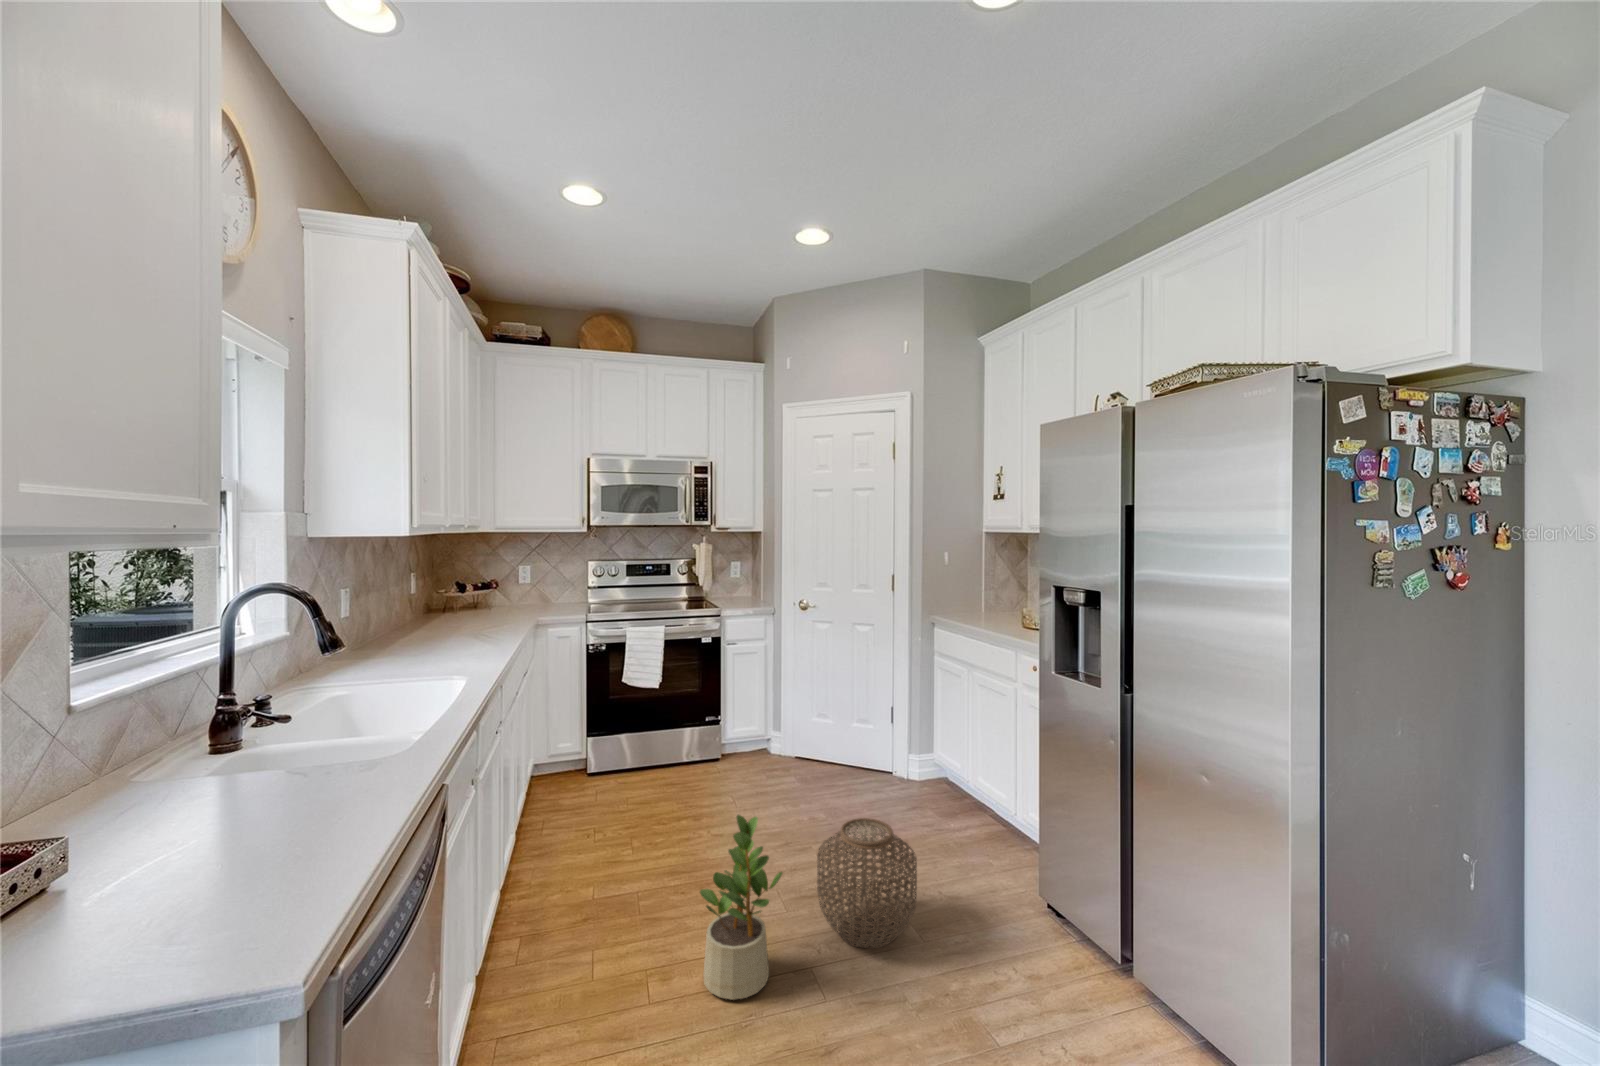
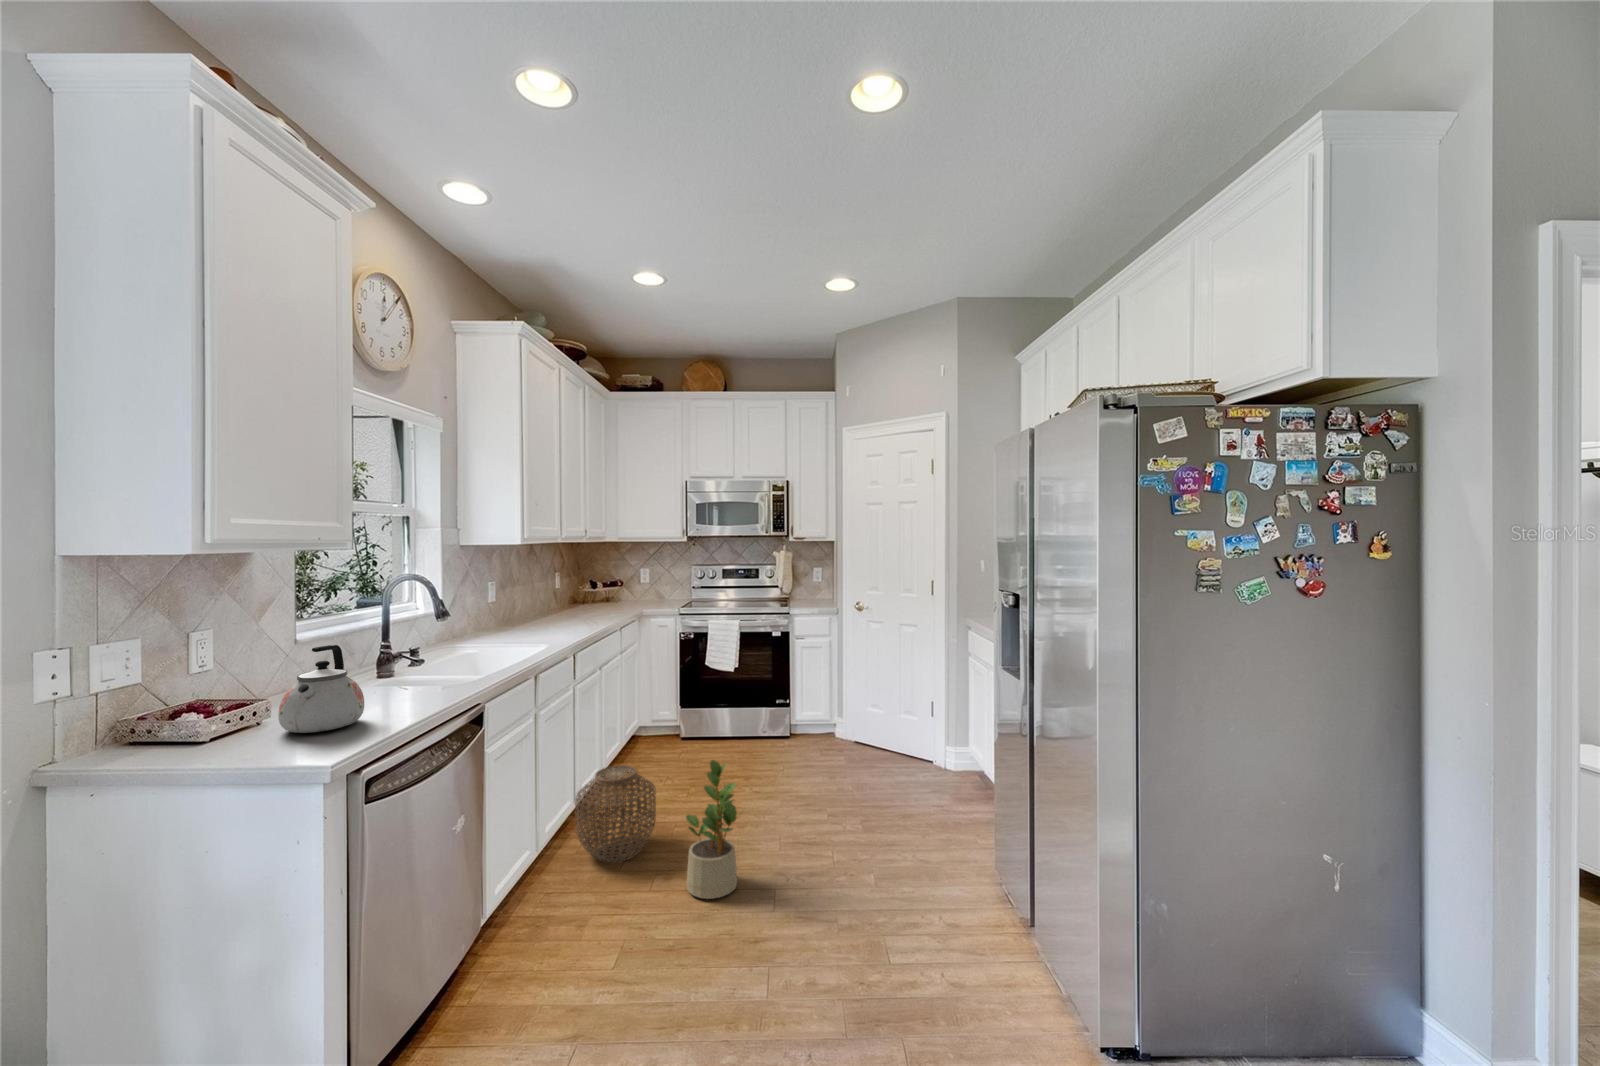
kettle: none [88,723,273,912] -> present [278,645,364,733]
woven basket: present [817,818,917,948] -> present [575,765,656,863]

